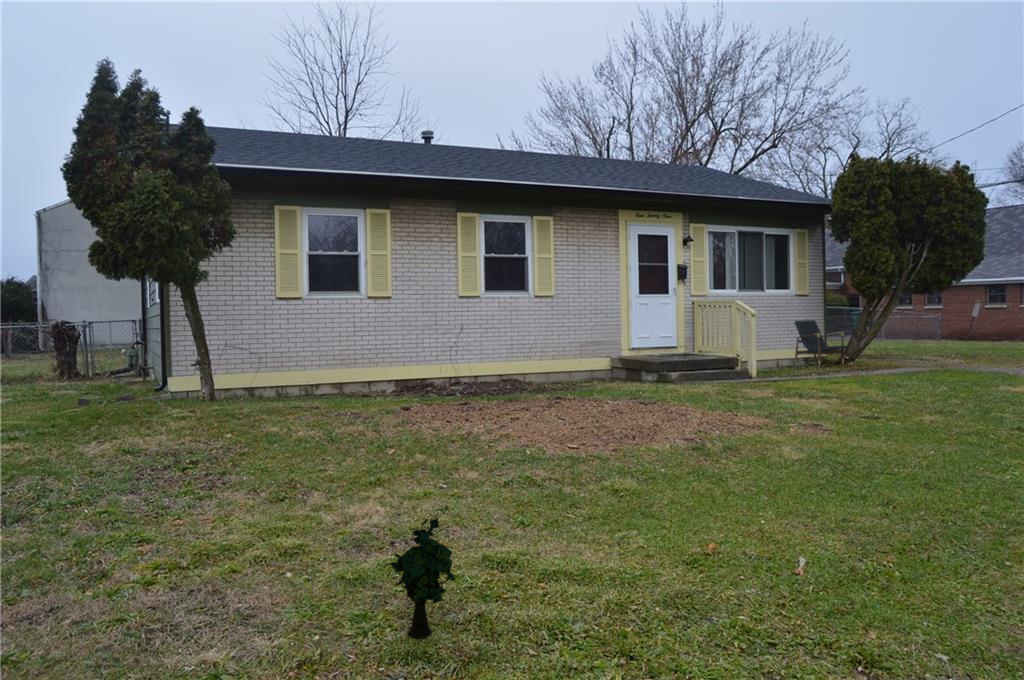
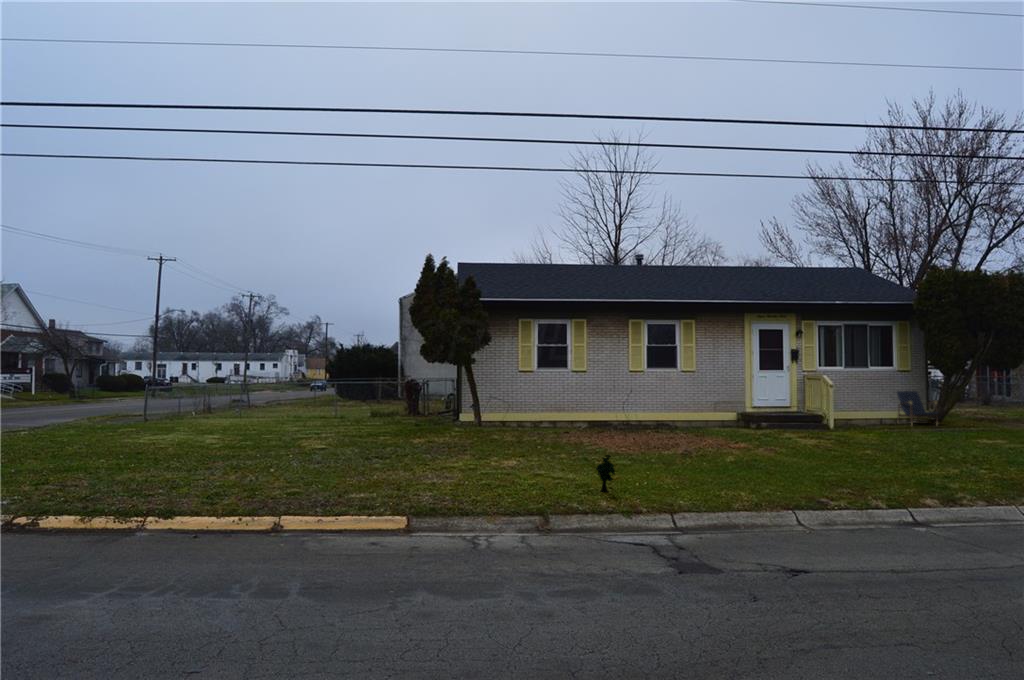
decorative plant: present [387,519,455,638] -> present [596,455,615,492]

